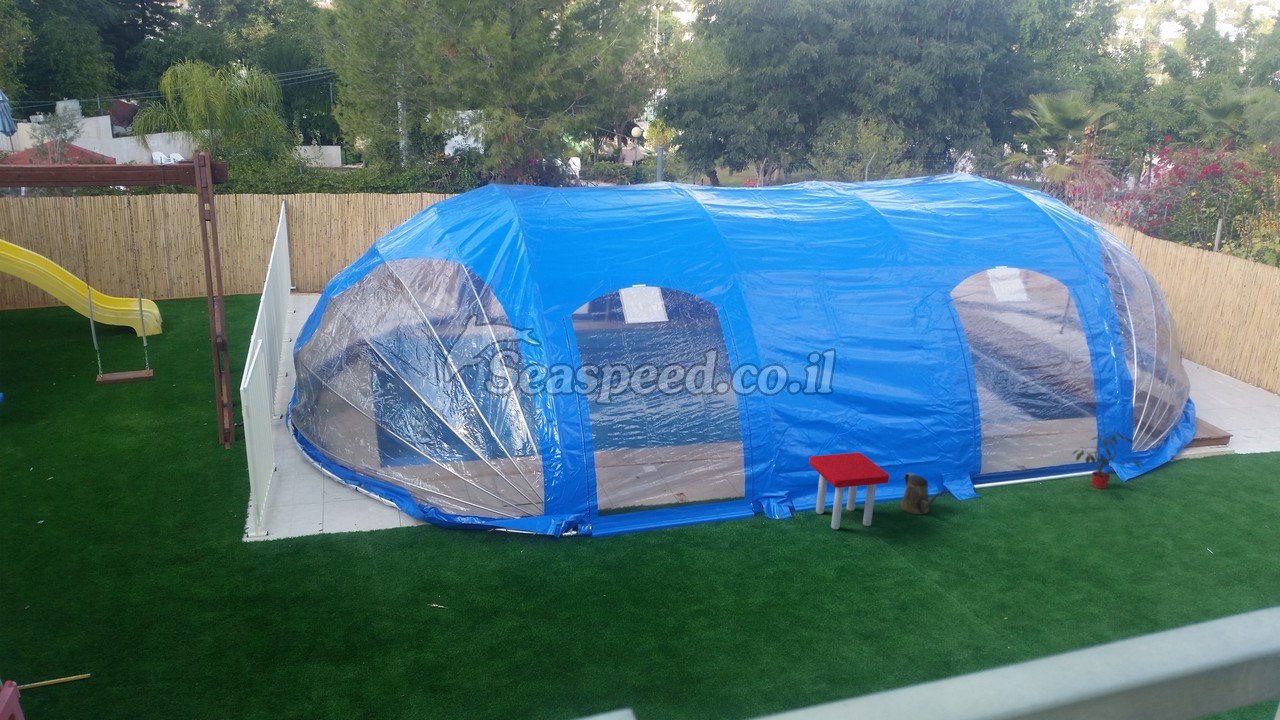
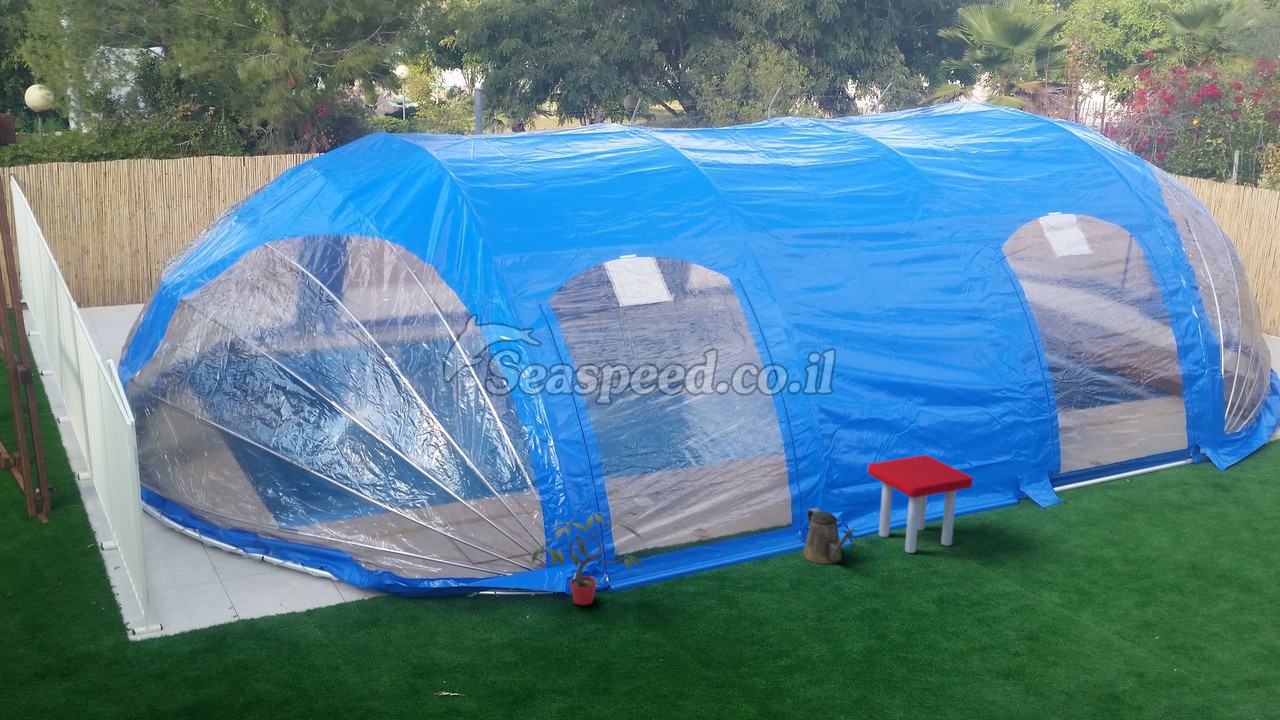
potted plant: present [1073,433,1143,489] -> present [532,511,641,605]
watering can: present [900,473,942,514] -> present [803,508,854,564]

